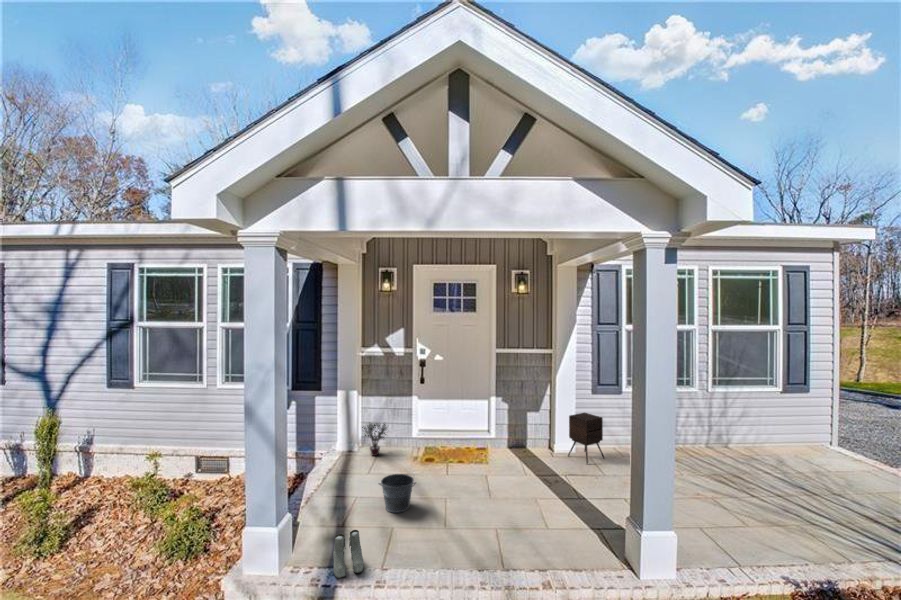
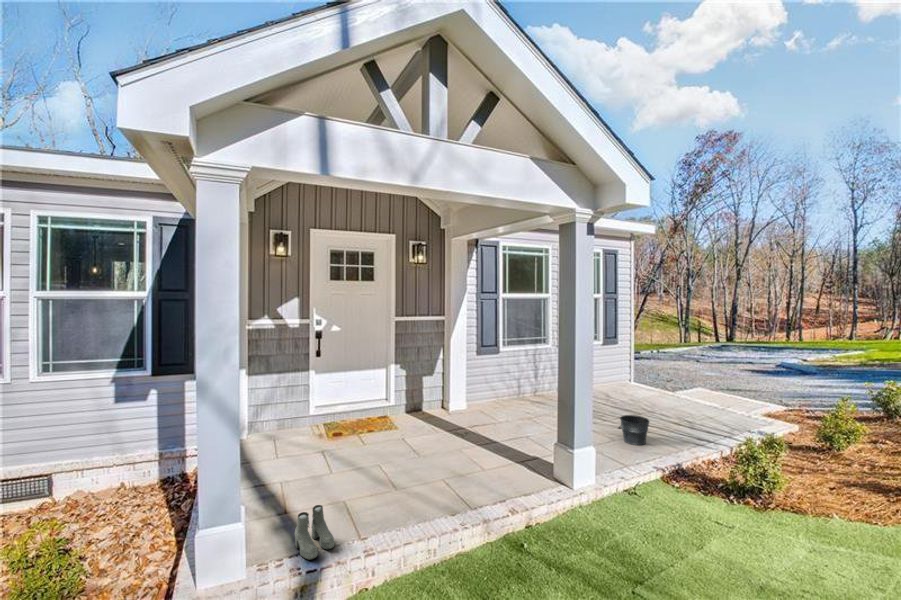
side table: present [568,413,605,464] -> none [462,372,493,416]
potted plant: present [362,424,387,456] -> none [253,401,288,439]
bucket: present [379,474,416,513] -> present [618,415,649,445]

